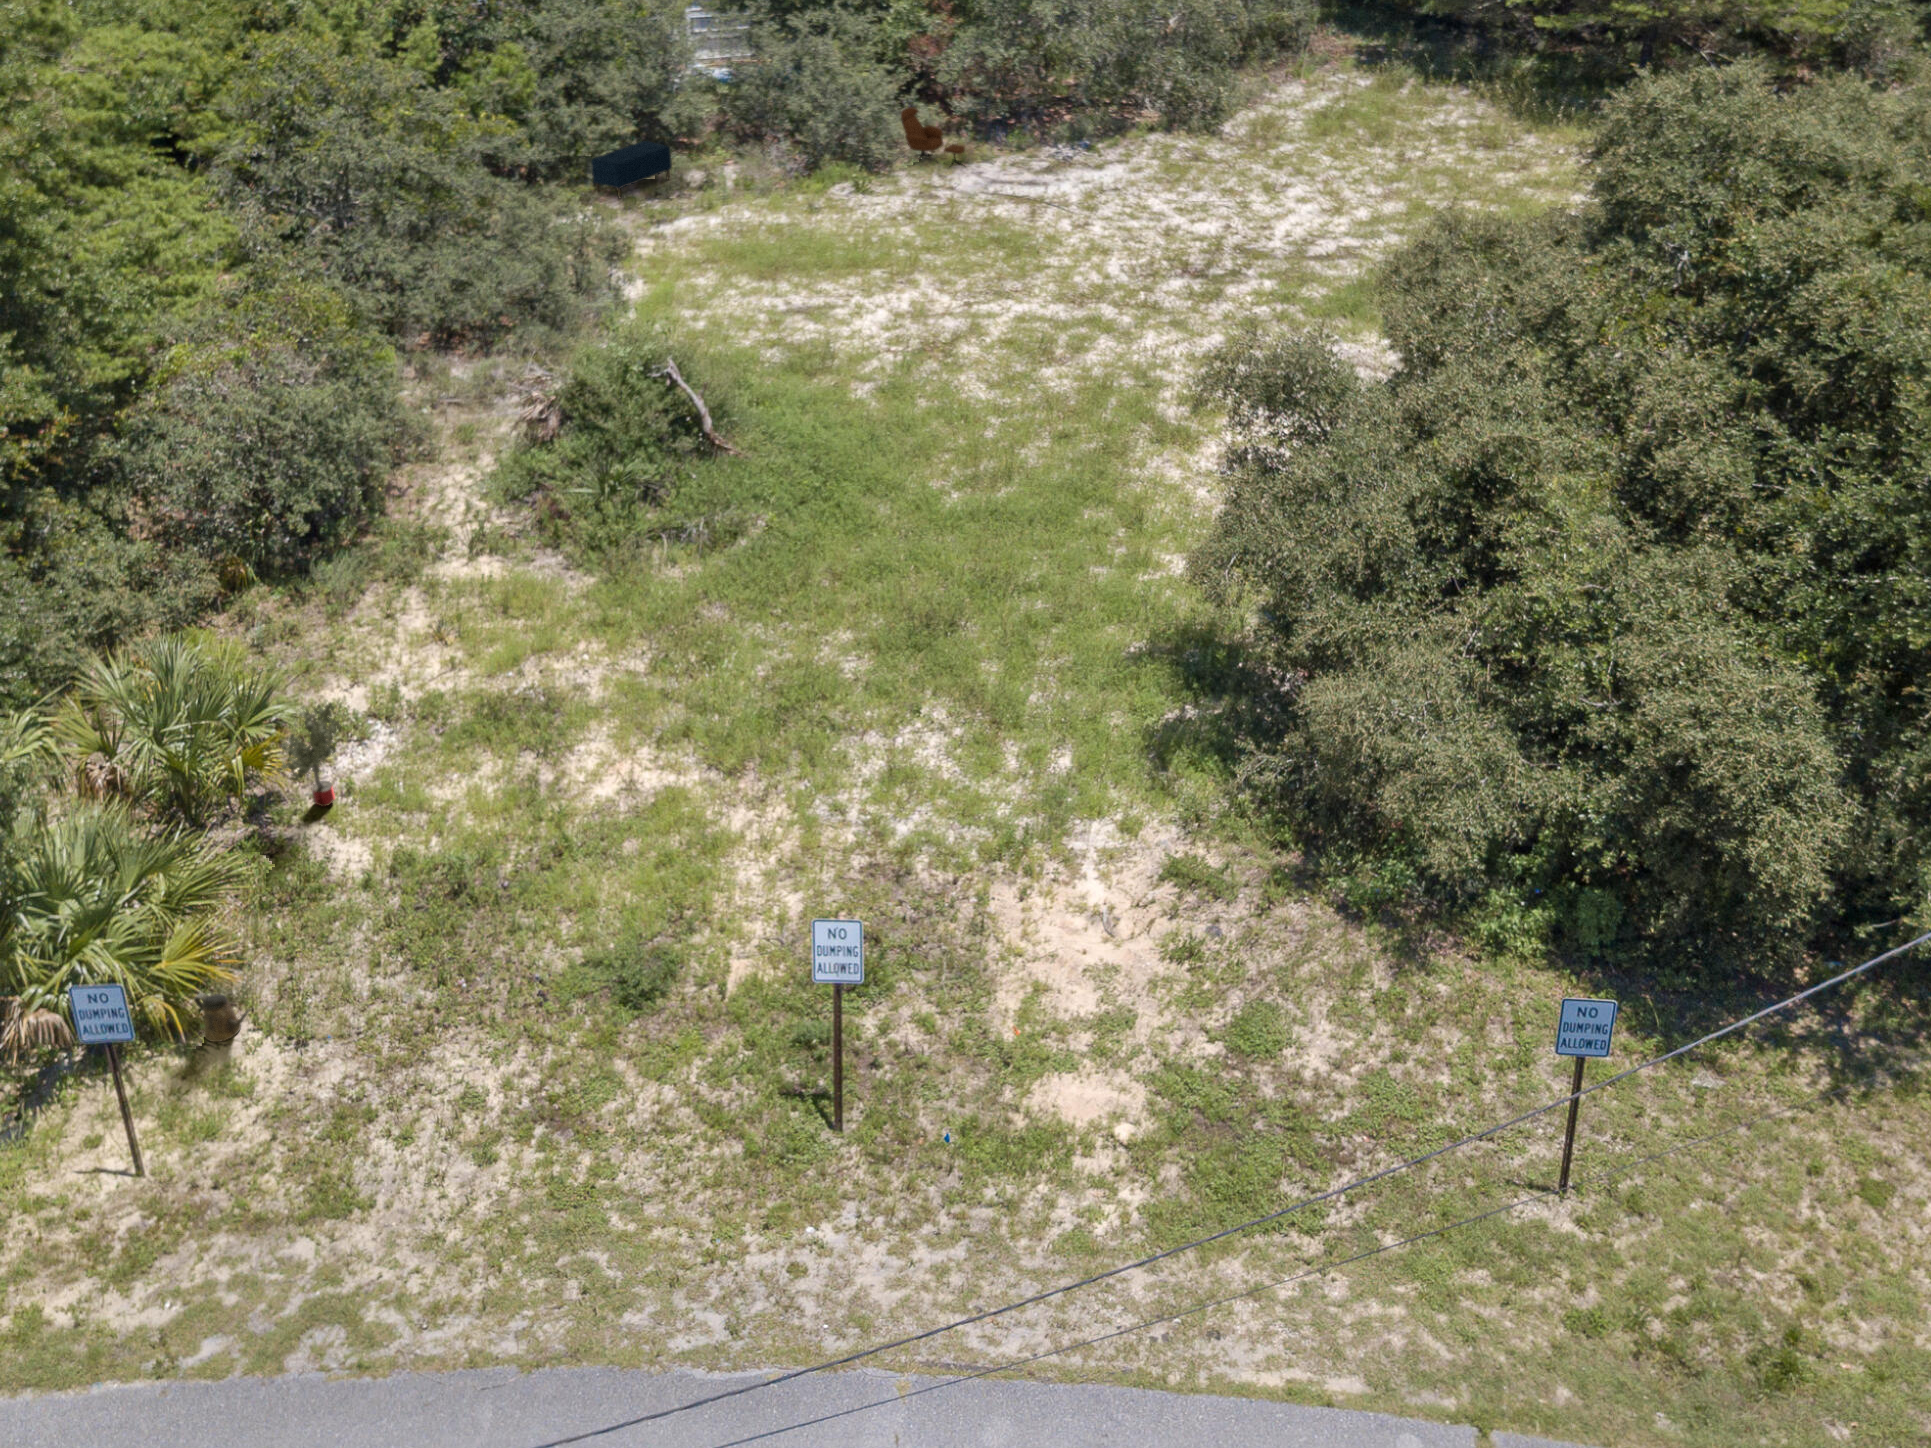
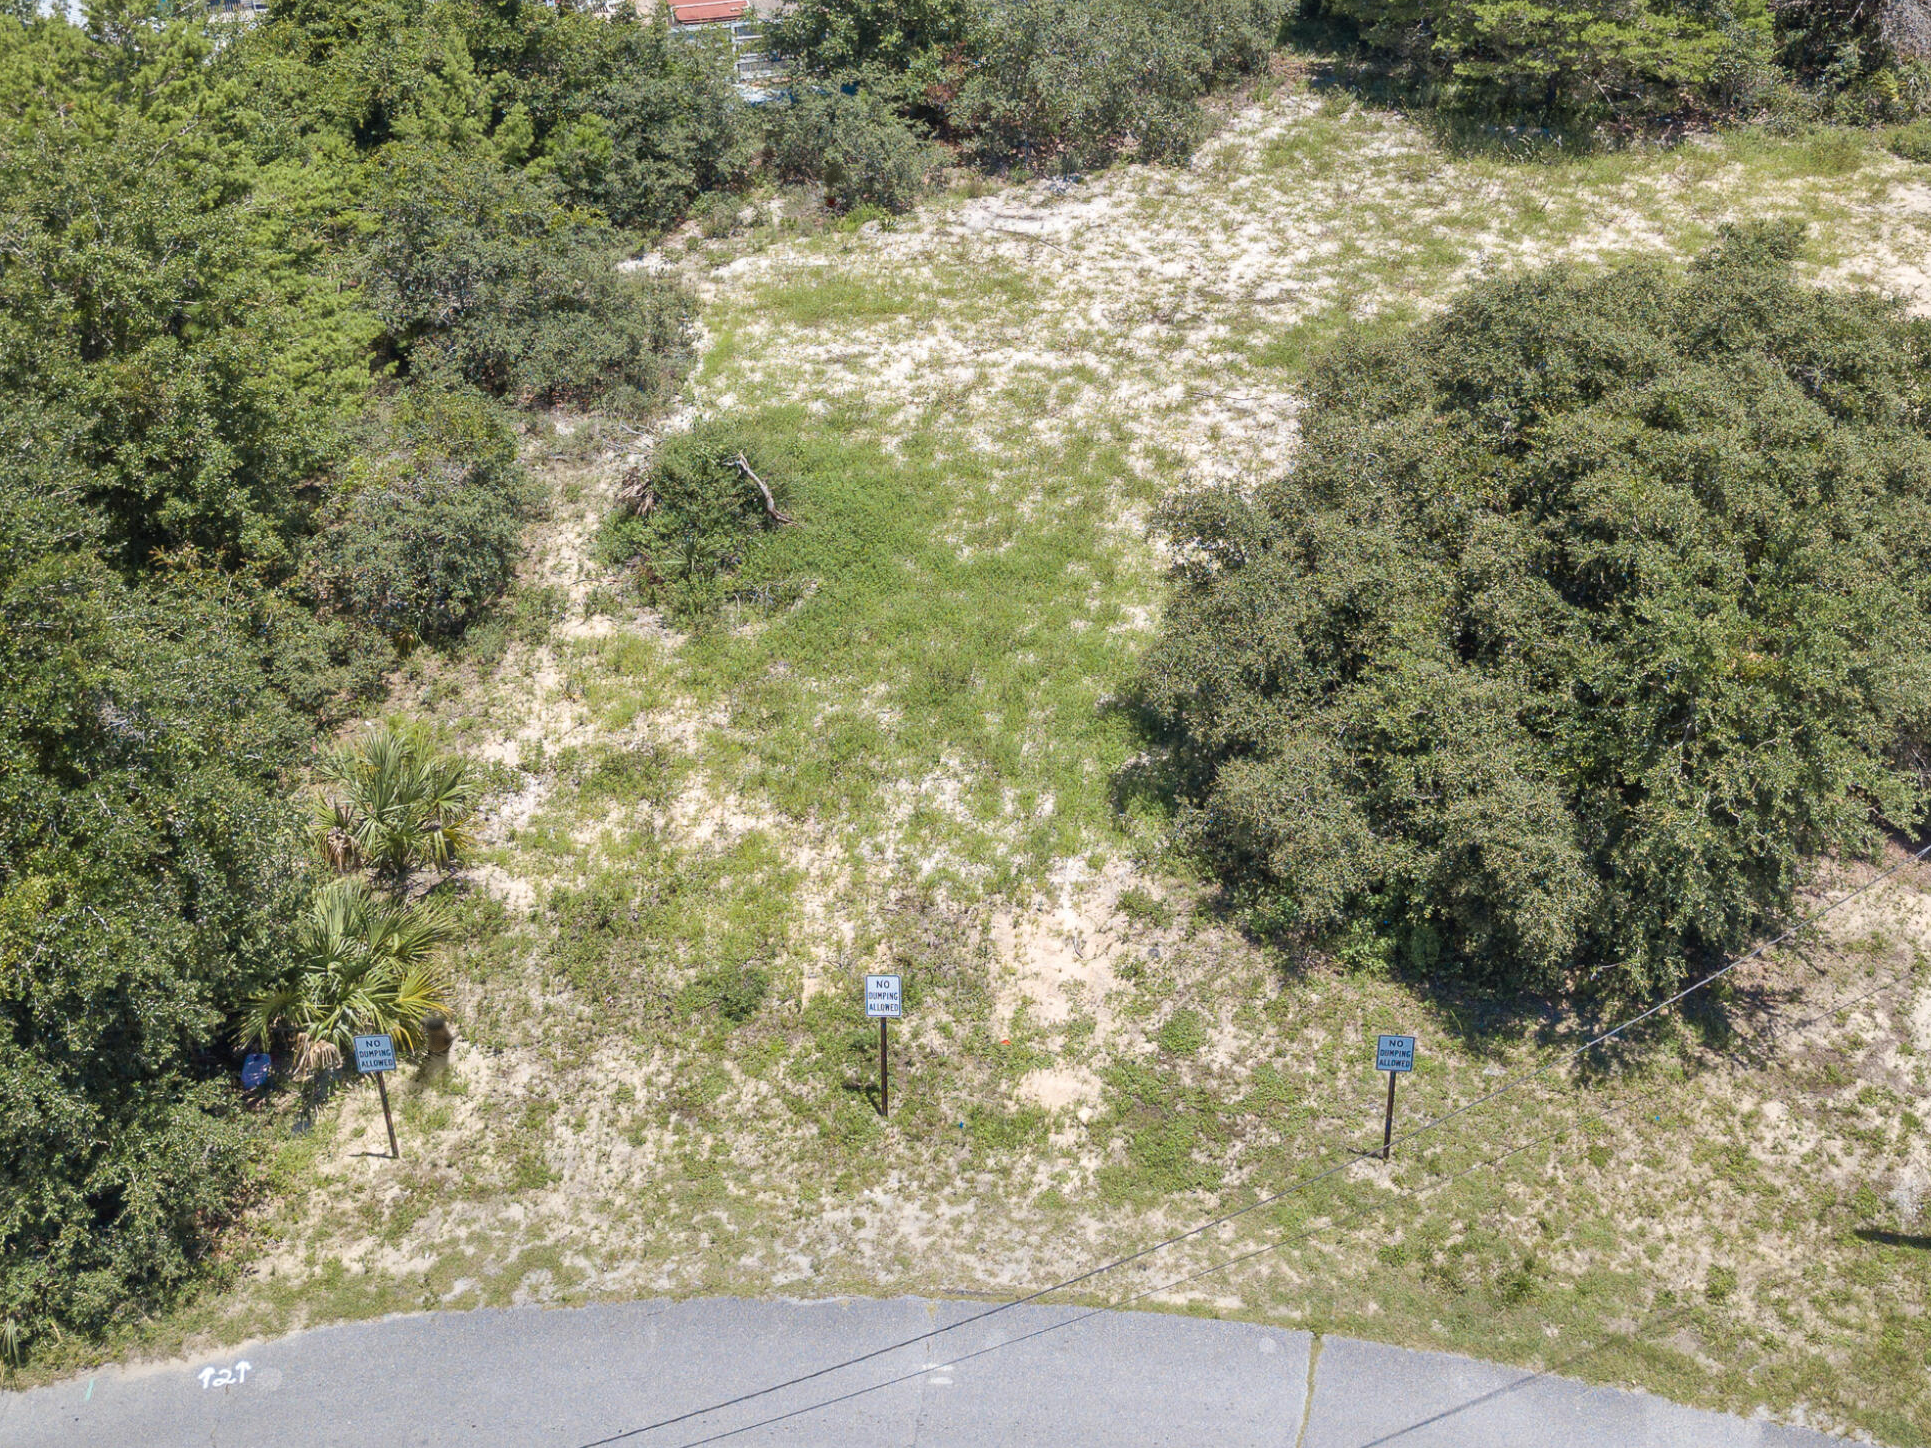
lounge chair: present [901,107,965,164] -> none [919,150,975,205]
bench: present [591,141,672,199] -> none [657,183,725,239]
potted tree: present [282,703,341,806] -> present [817,160,846,207]

